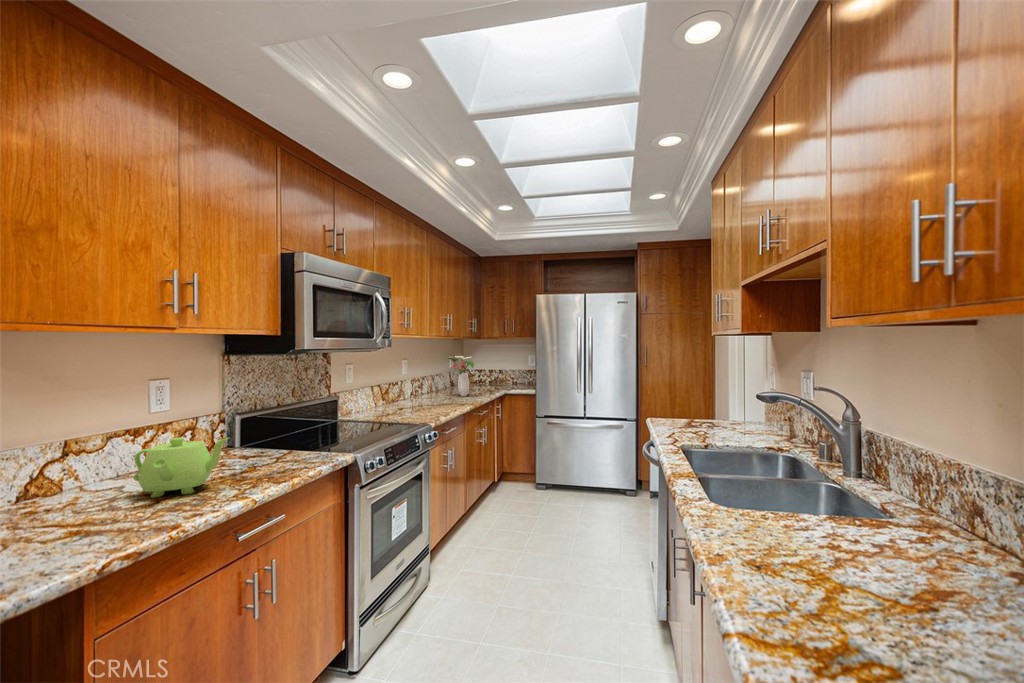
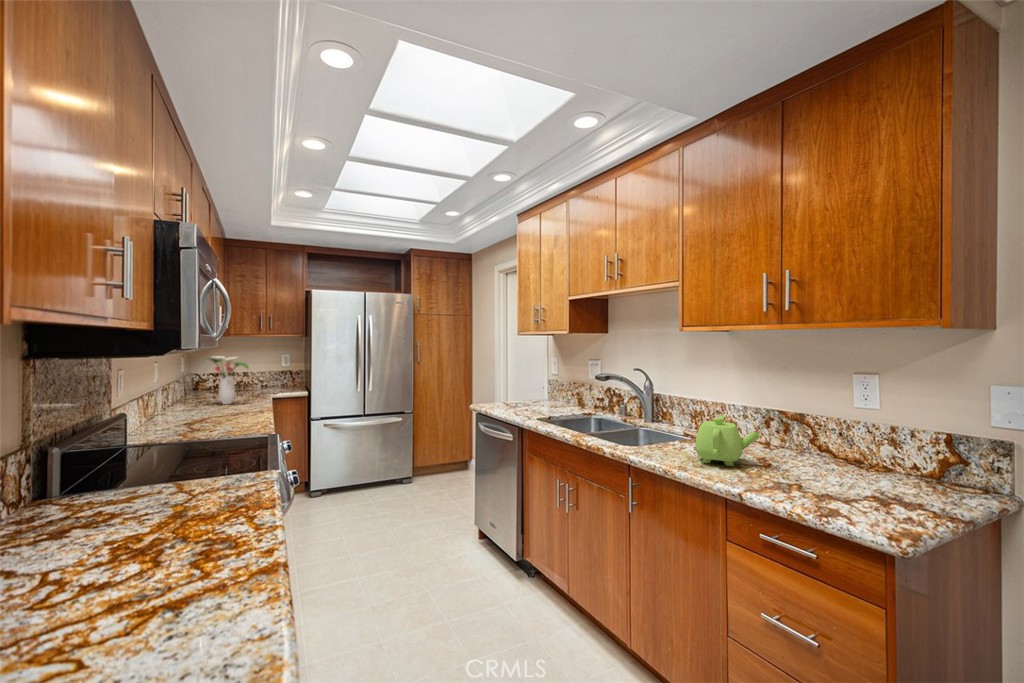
teapot: present [134,437,229,497] -> present [695,415,760,466]

